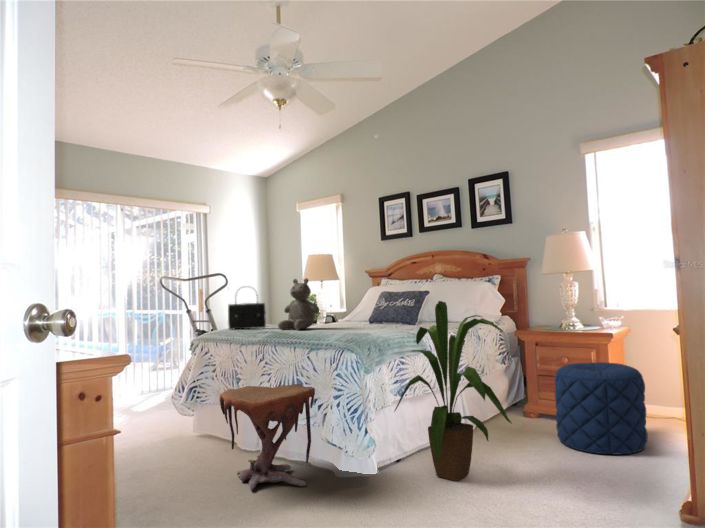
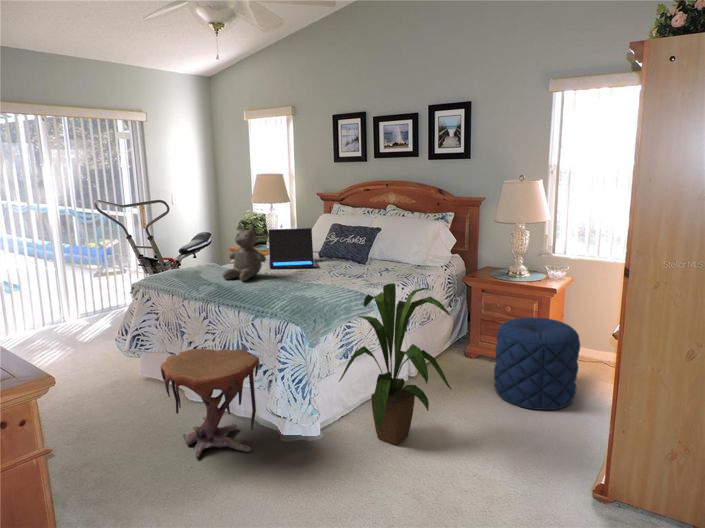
laptop: none [320,291,368,327] -> present [269,228,317,269]
handbag: present [228,302,266,330] -> none [169,232,210,277]

